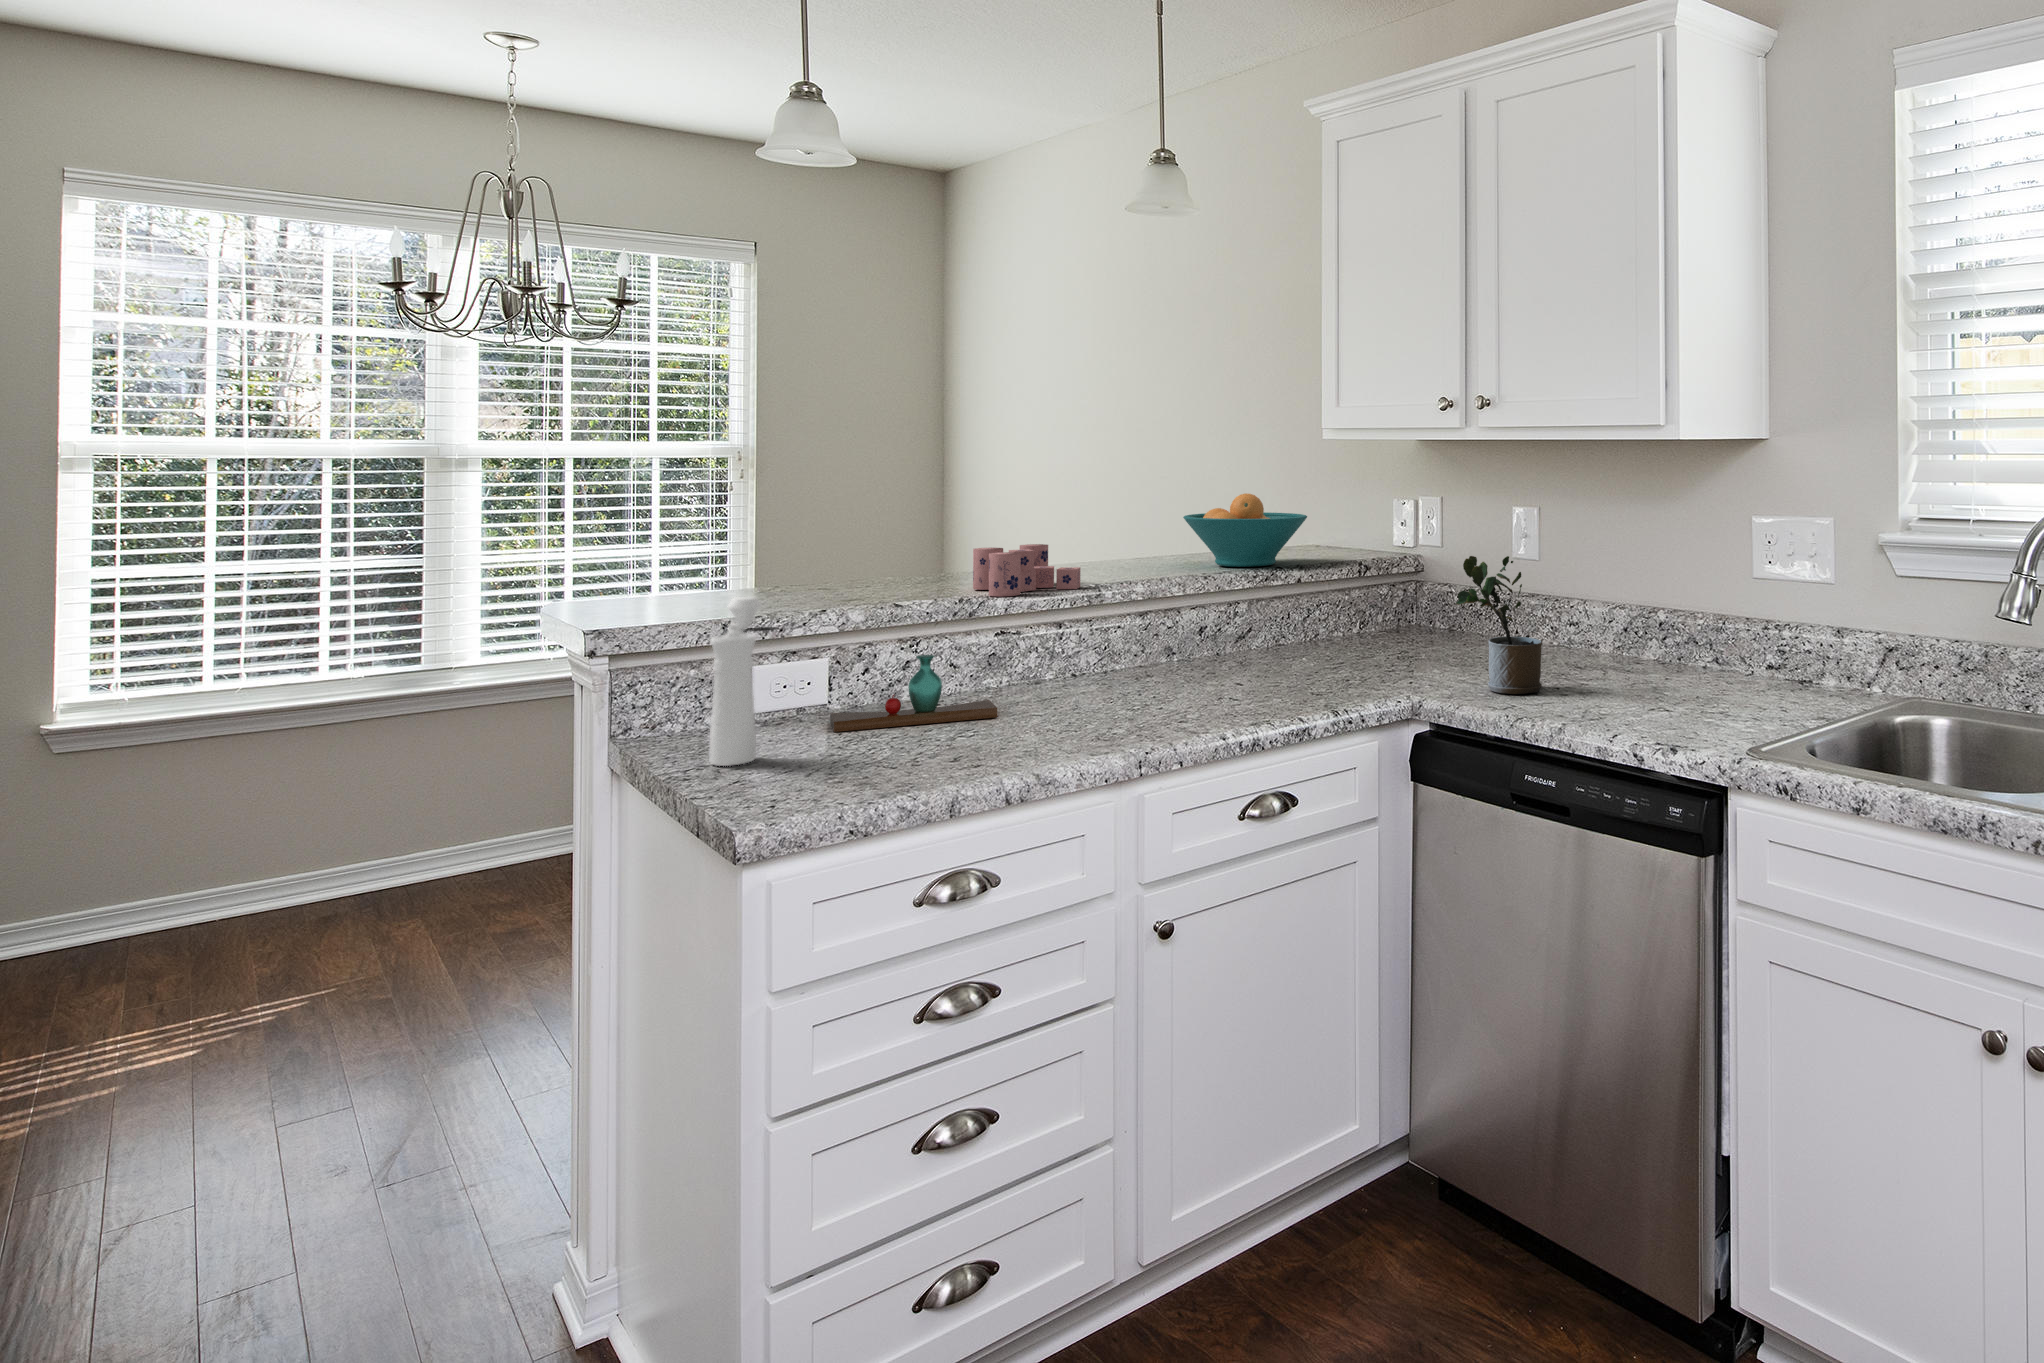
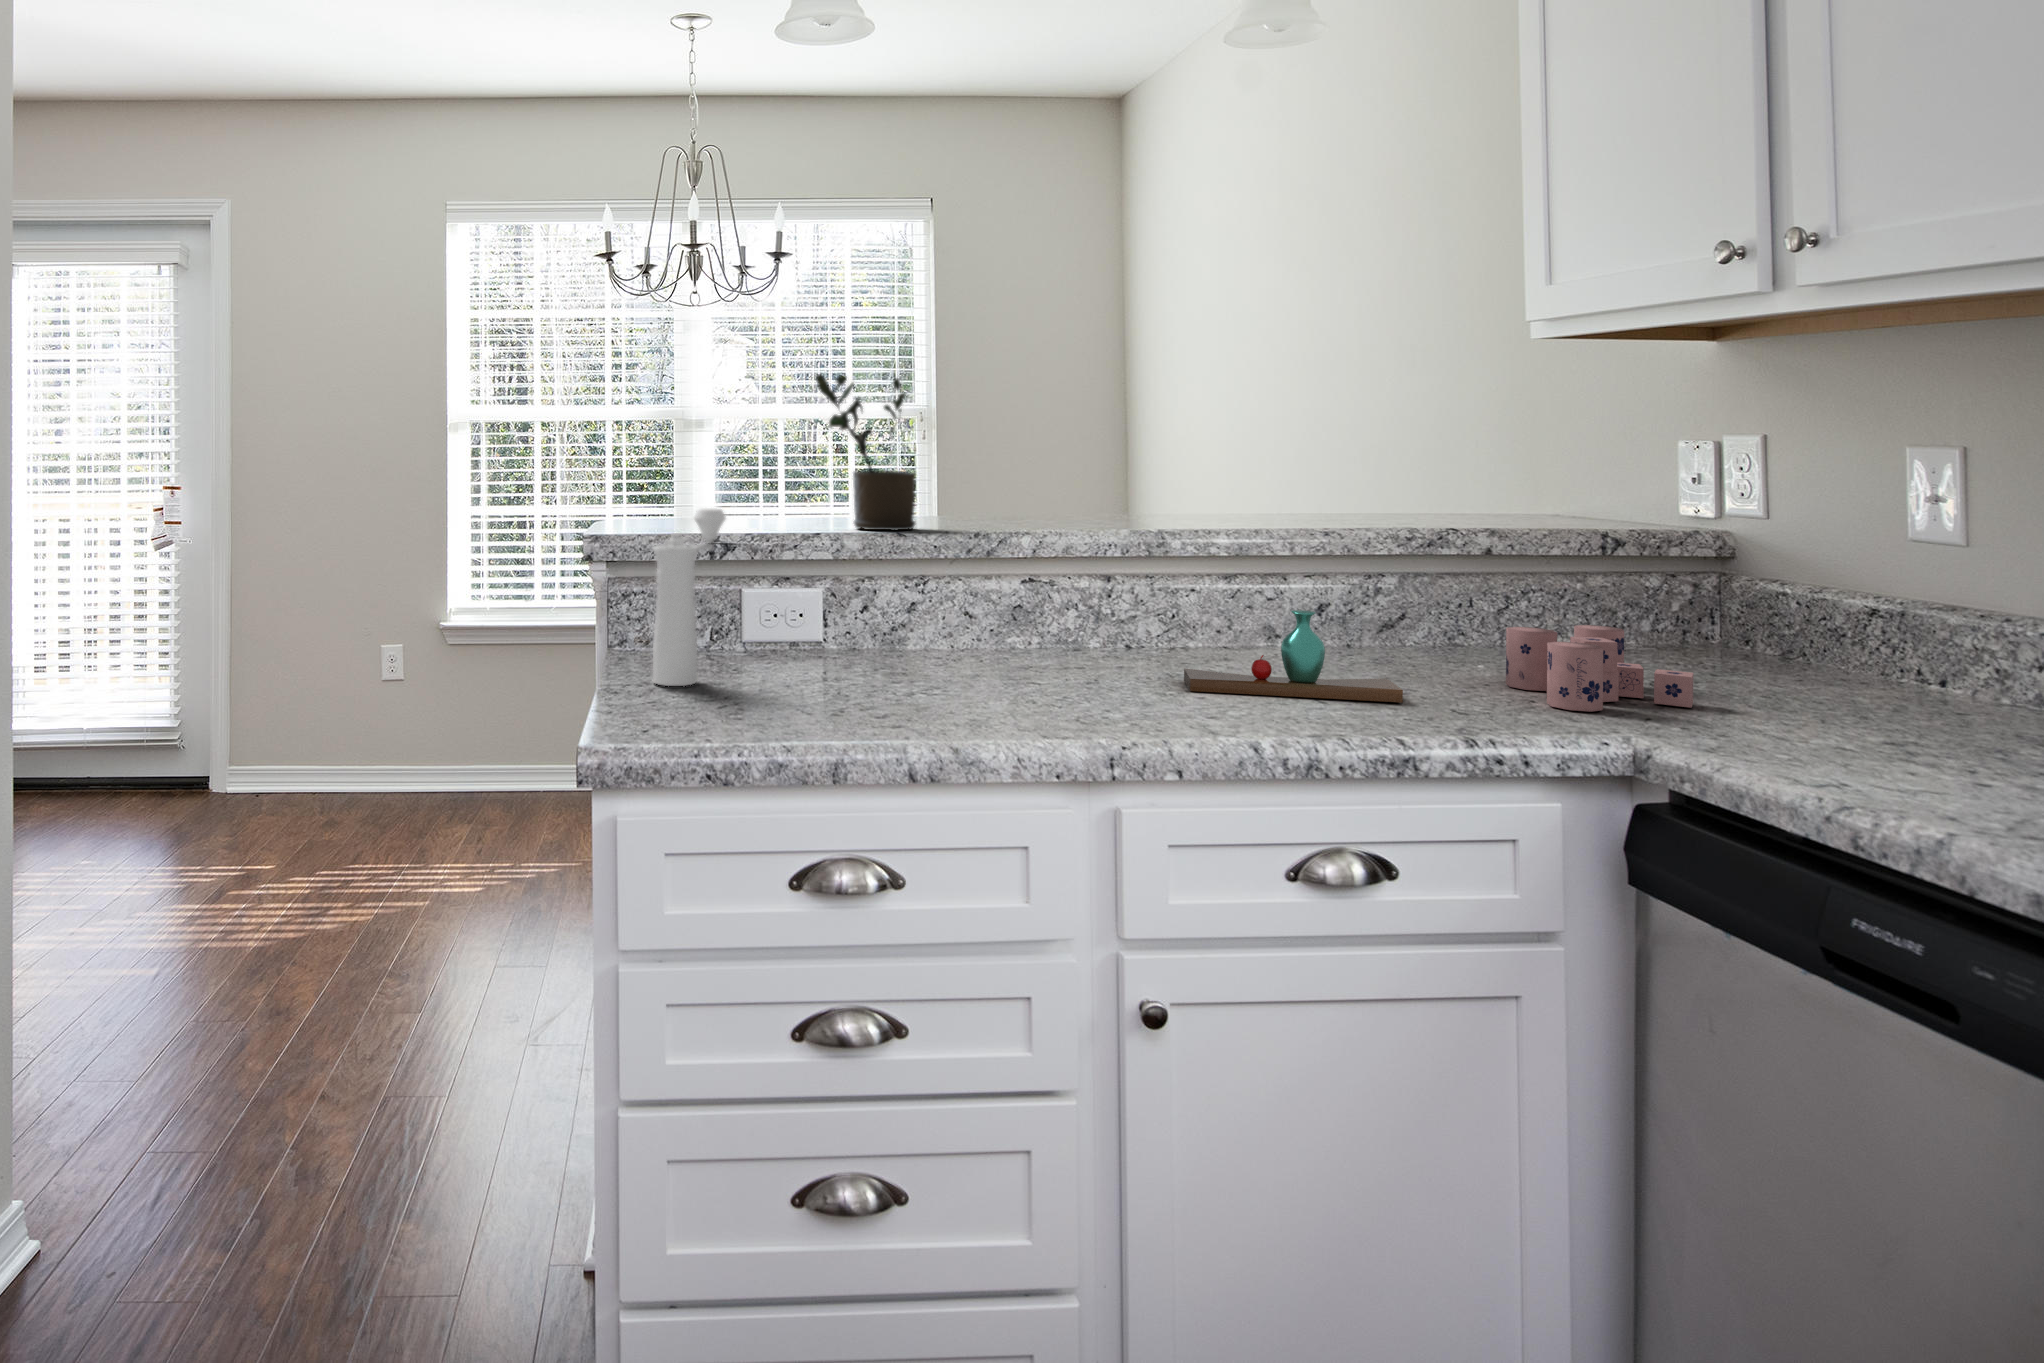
fruit bowl: present [1183,493,1307,567] -> none [1315,430,1508,530]
candle: present [973,544,1081,597] -> present [1506,625,1693,712]
potted plant: present [1456,556,1542,694] -> present [816,374,916,531]
vase: present [830,655,997,732] -> present [1184,610,1403,702]

